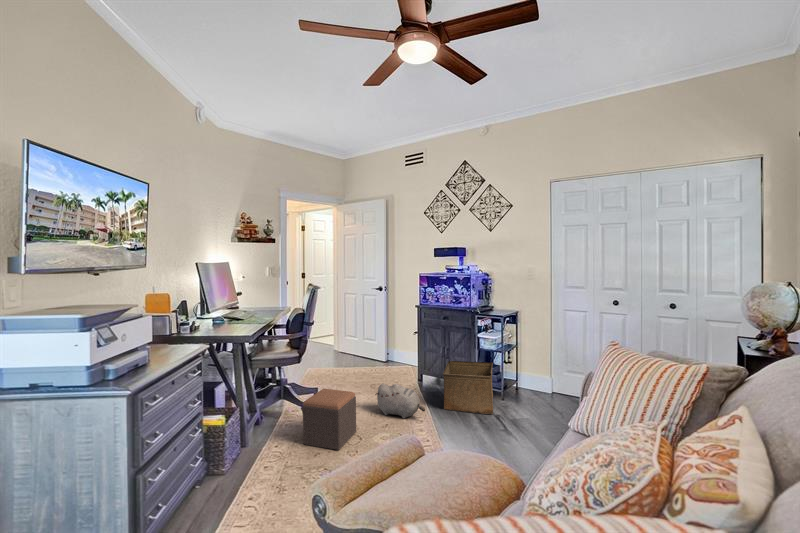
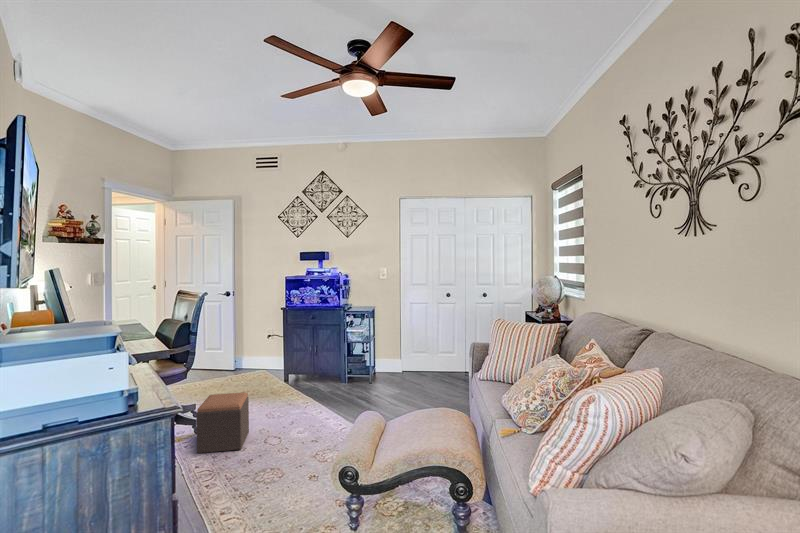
storage bin: present [443,361,493,414] -> none [318,353,365,400]
plush toy: present [375,384,425,418] -> none [257,382,311,414]

